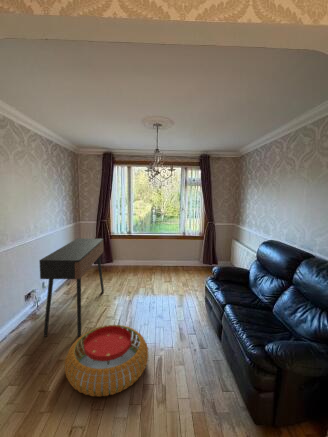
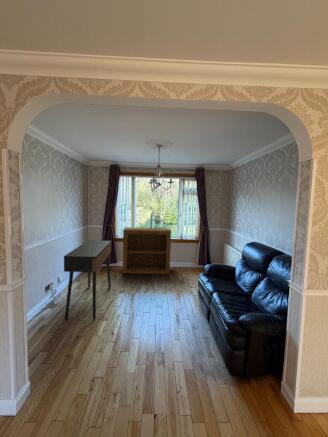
bookshelf: none [118,223,172,274] -> present [123,227,171,274]
pouf: present [65,325,148,396] -> none [87,309,152,358]

